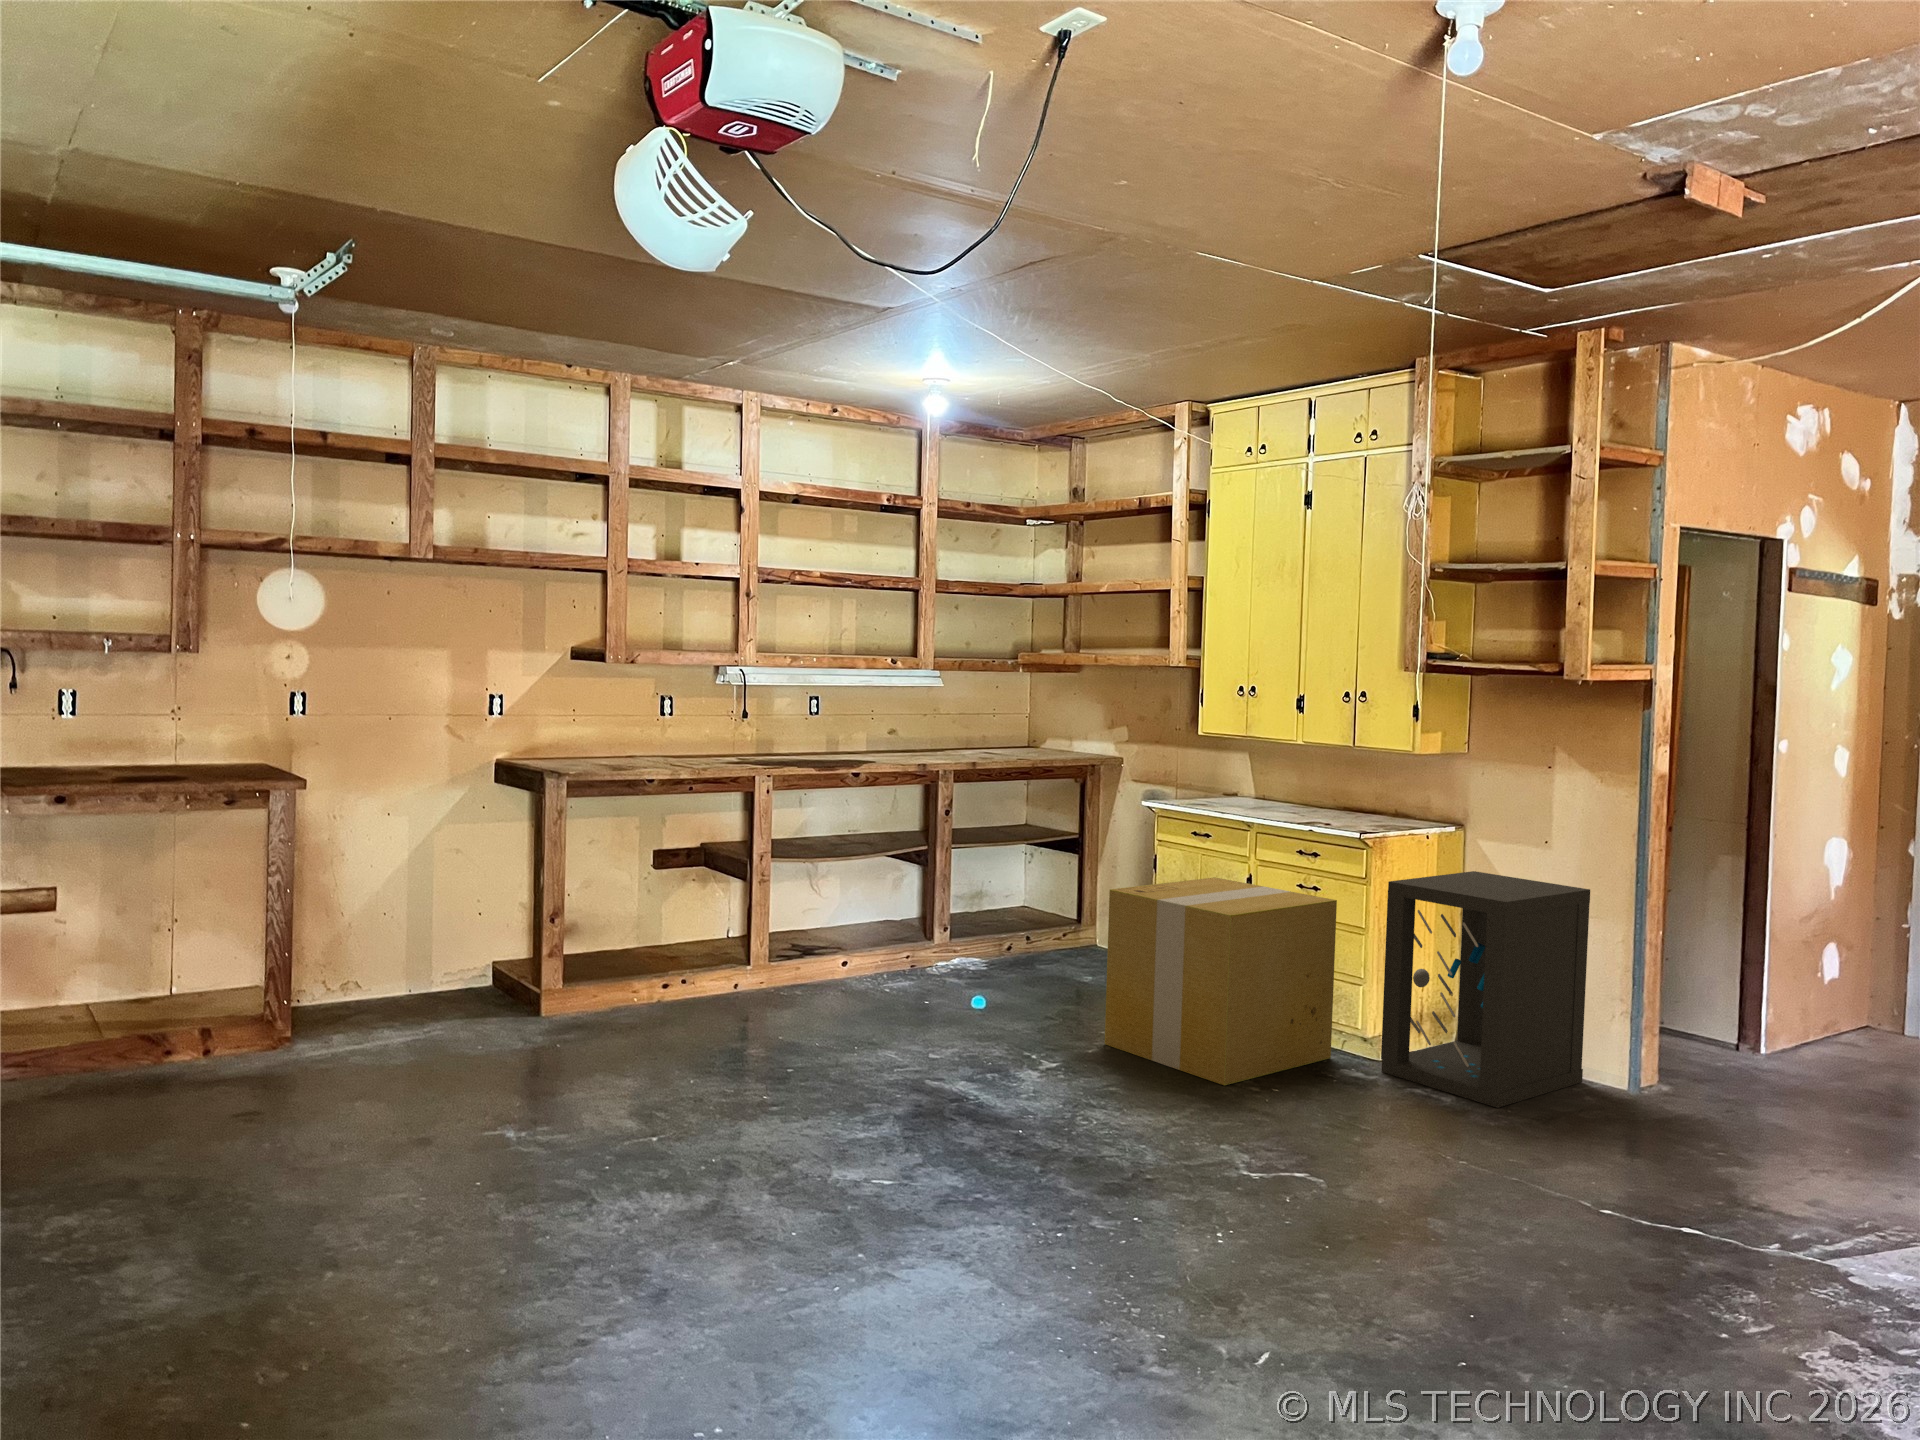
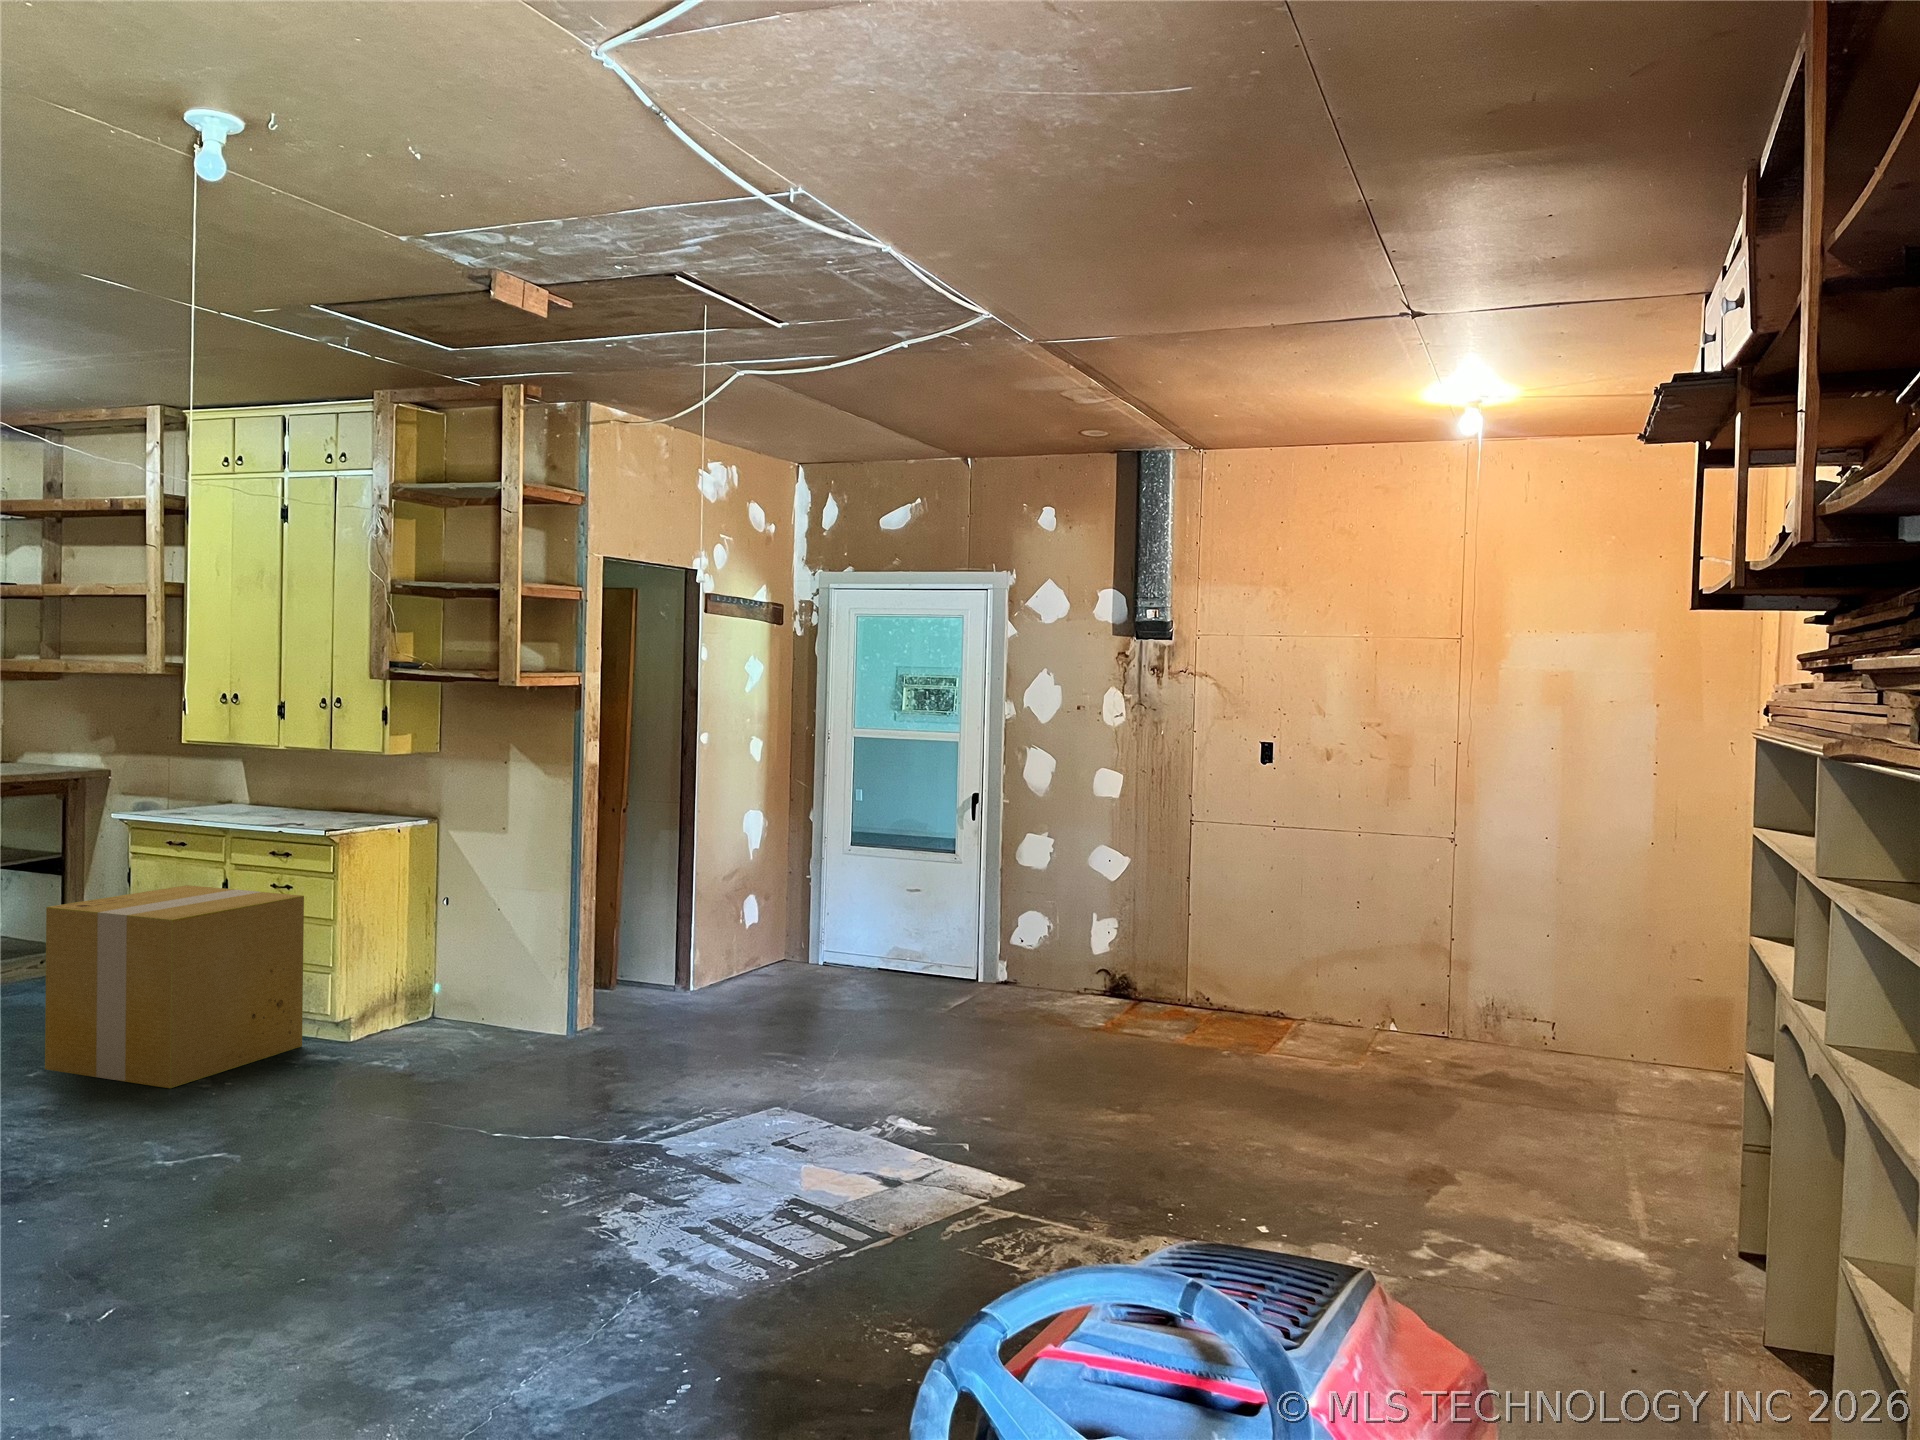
storage cabinet: present [1381,871,1590,1108] -> none [348,858,536,1065]

